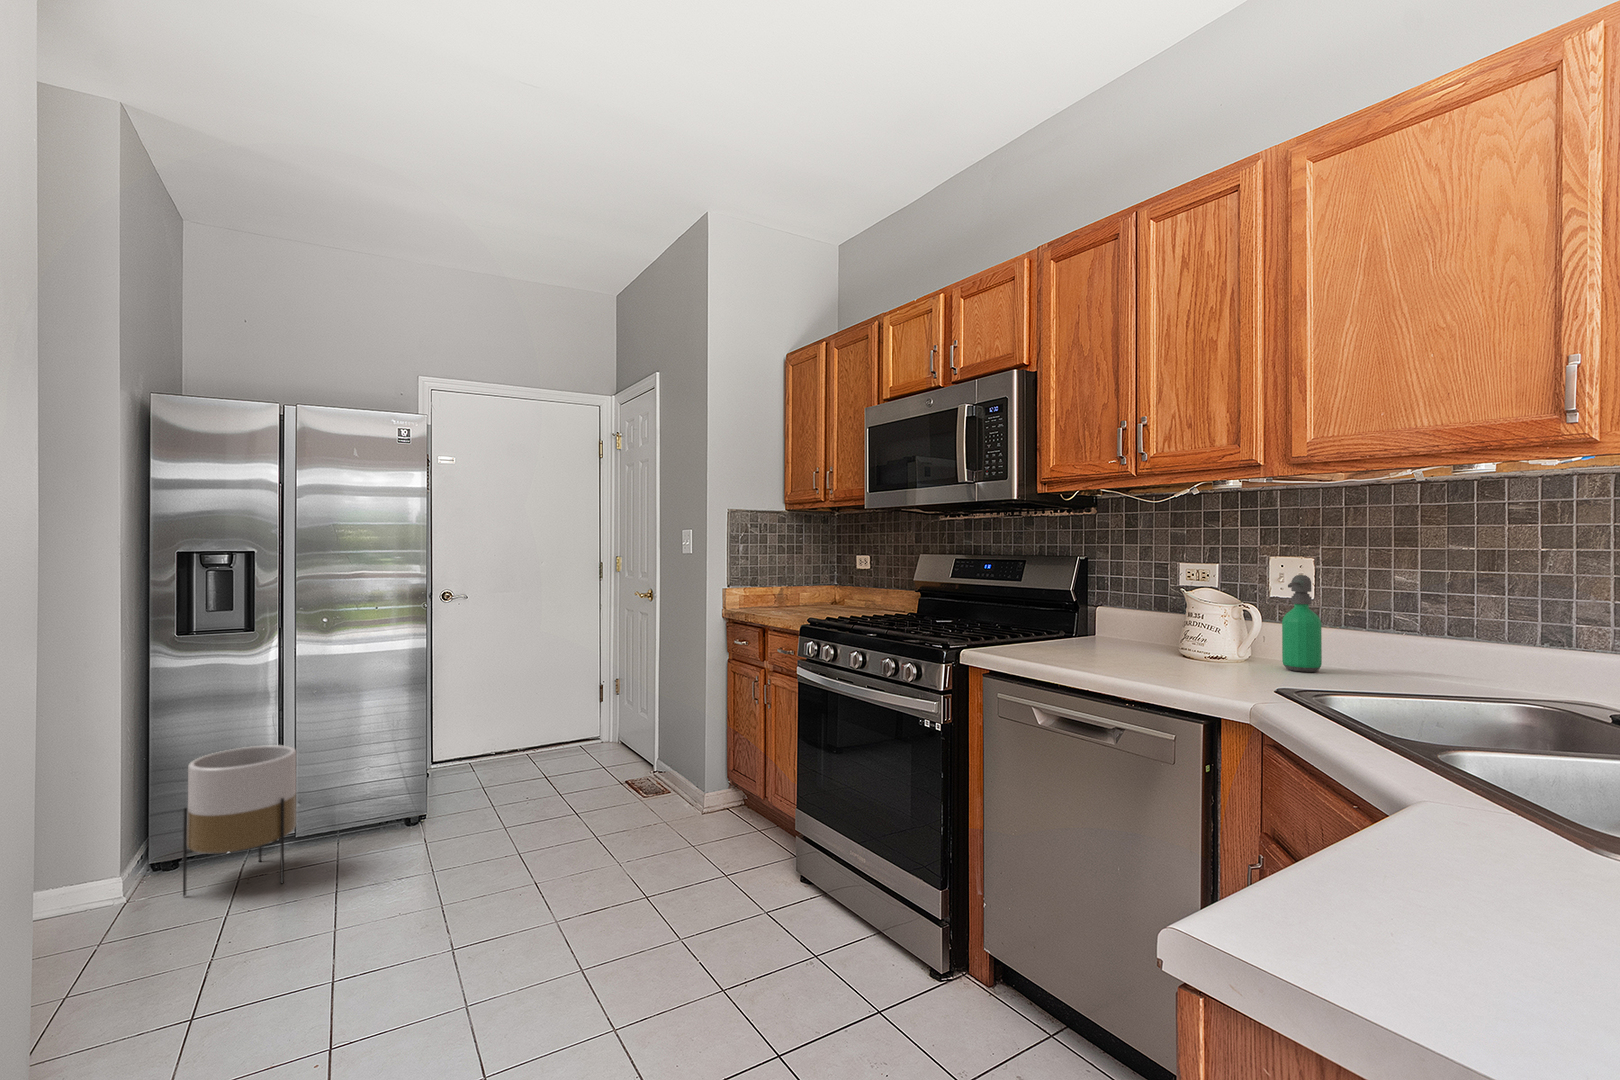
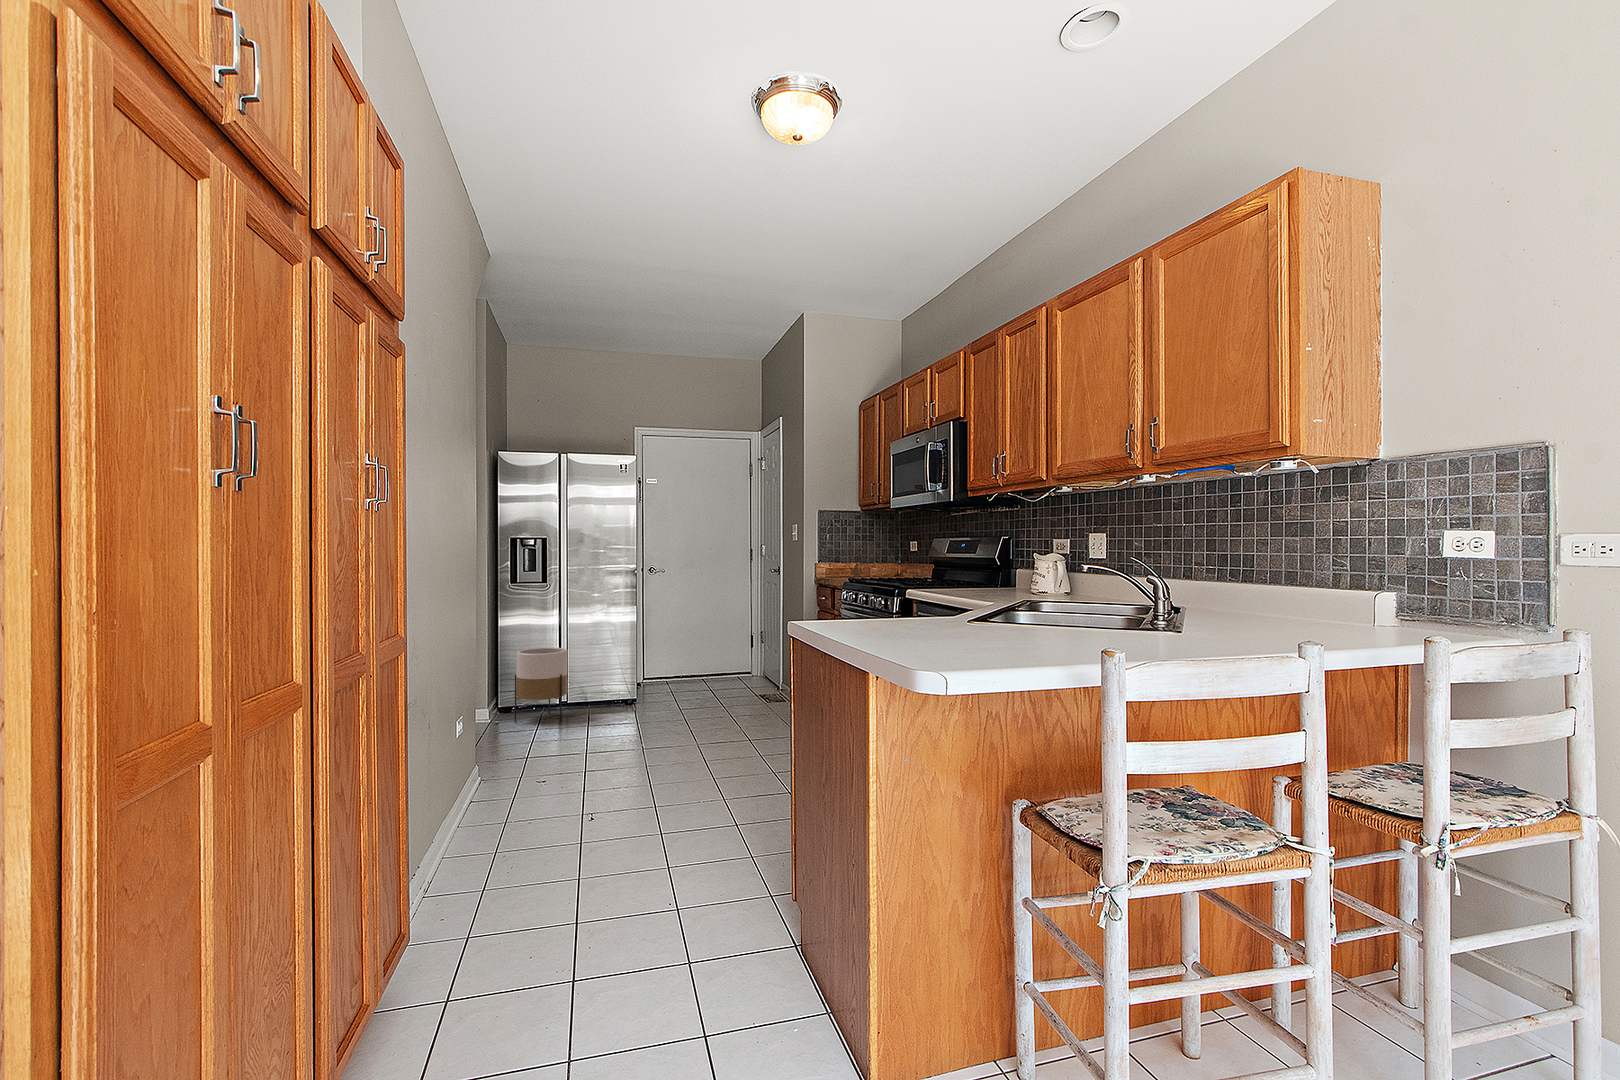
soap dispenser: present [1282,575,1322,672] -> none [1068,541,1092,597]

